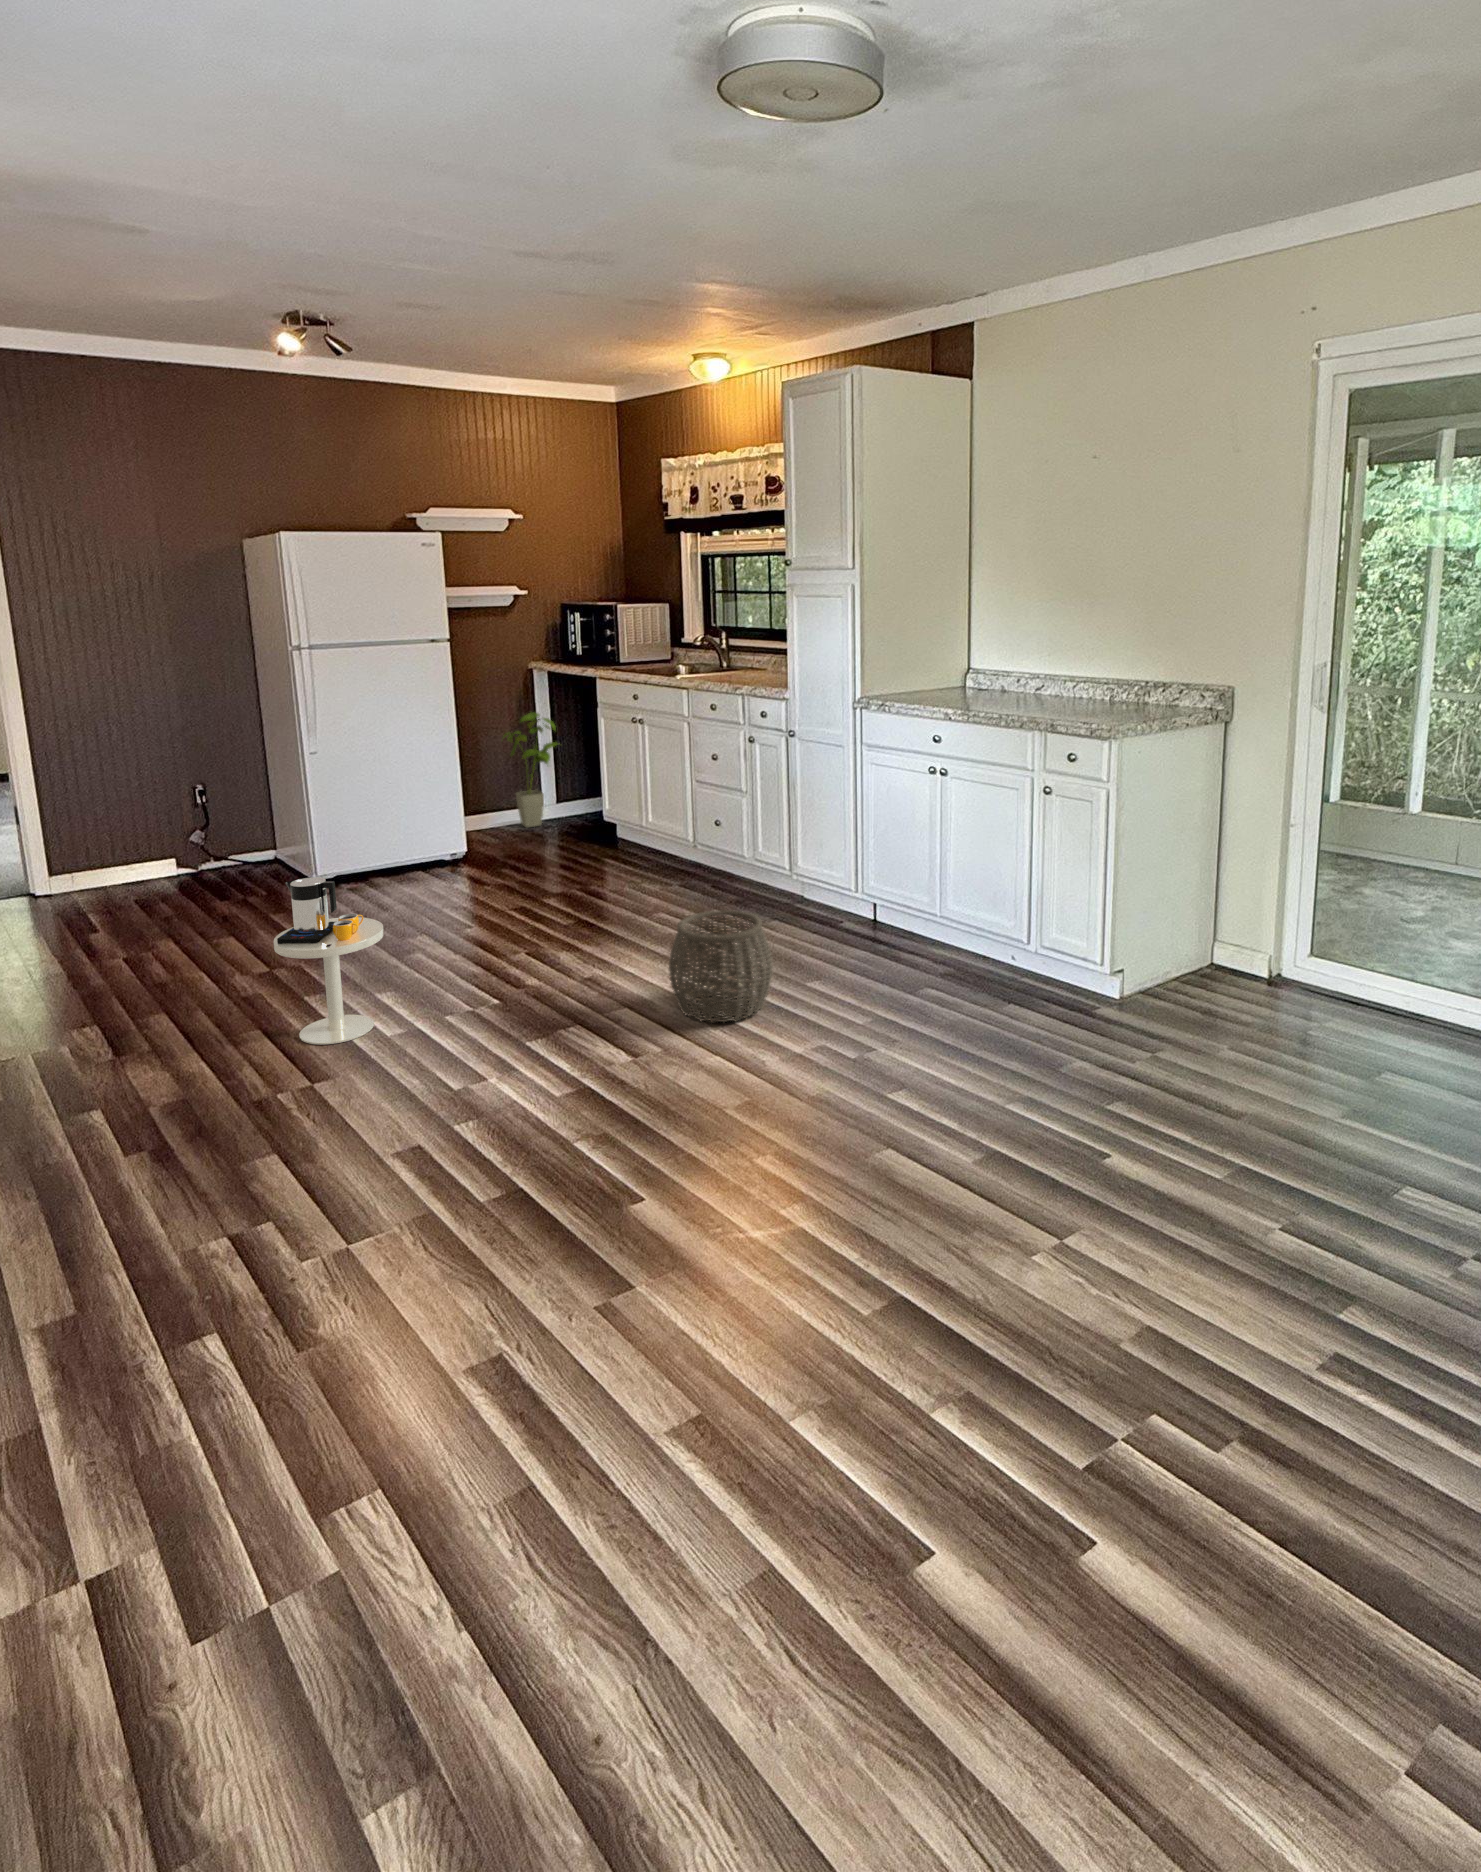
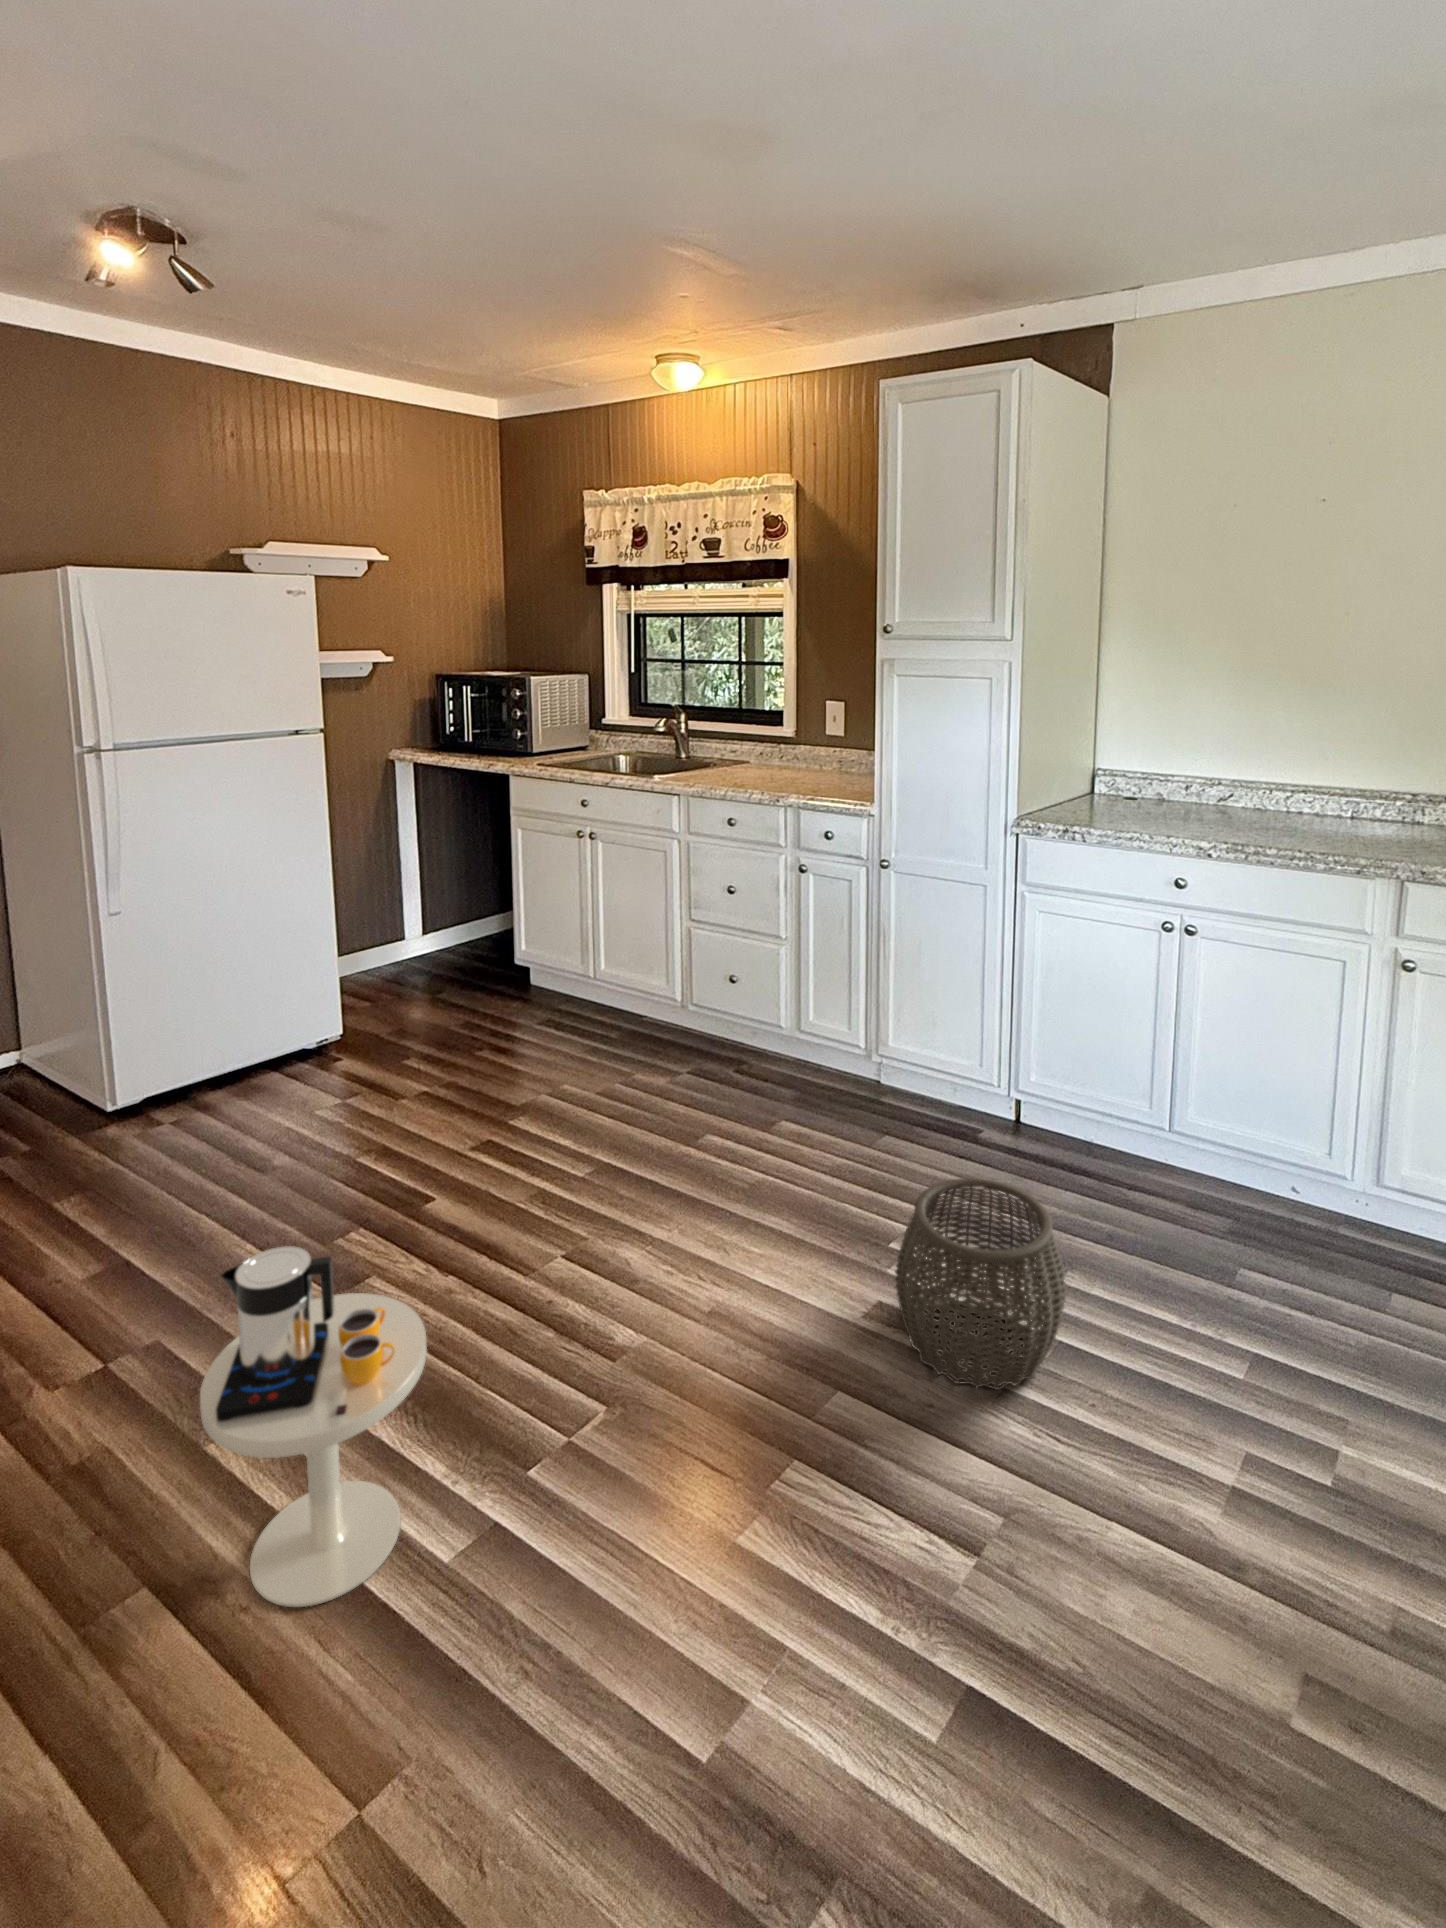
house plant: present [502,712,558,827] -> none [361,820,445,976]

